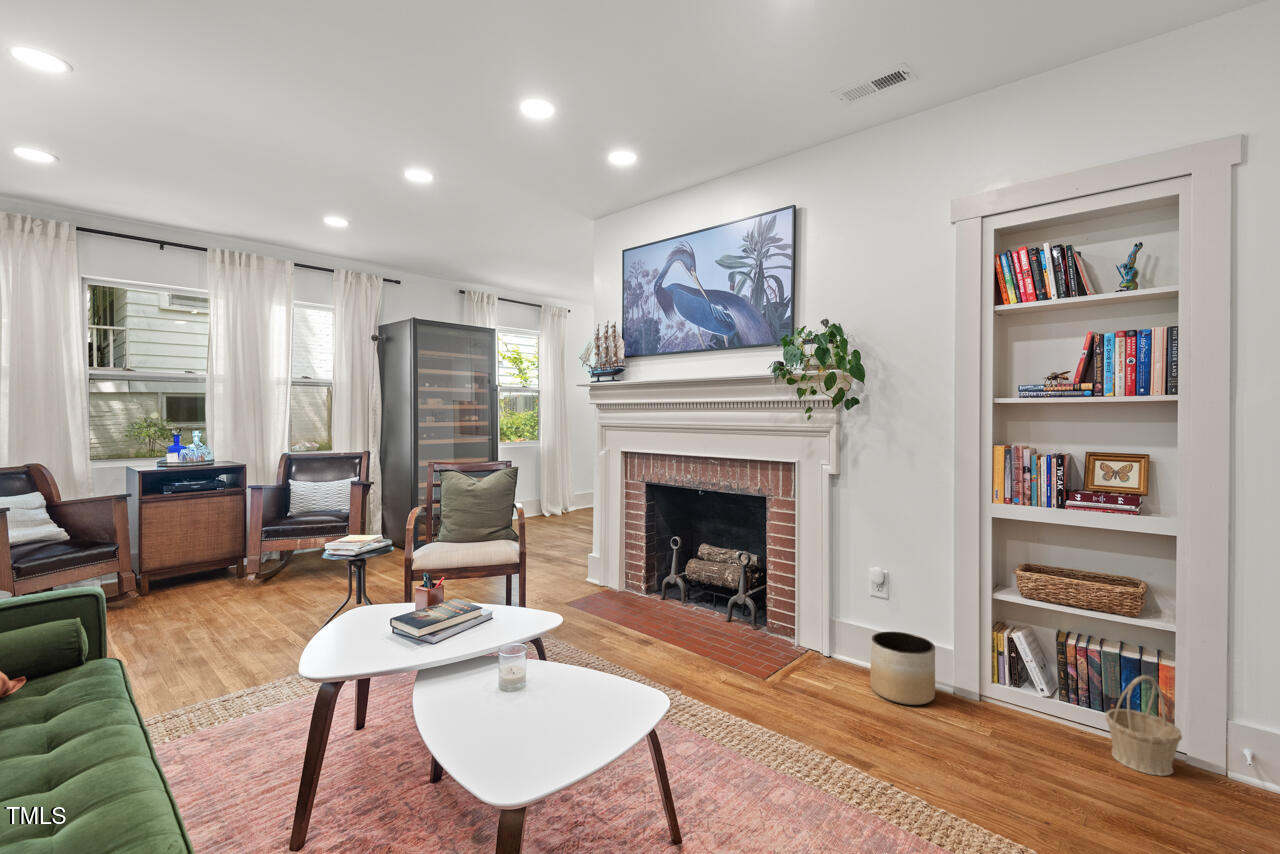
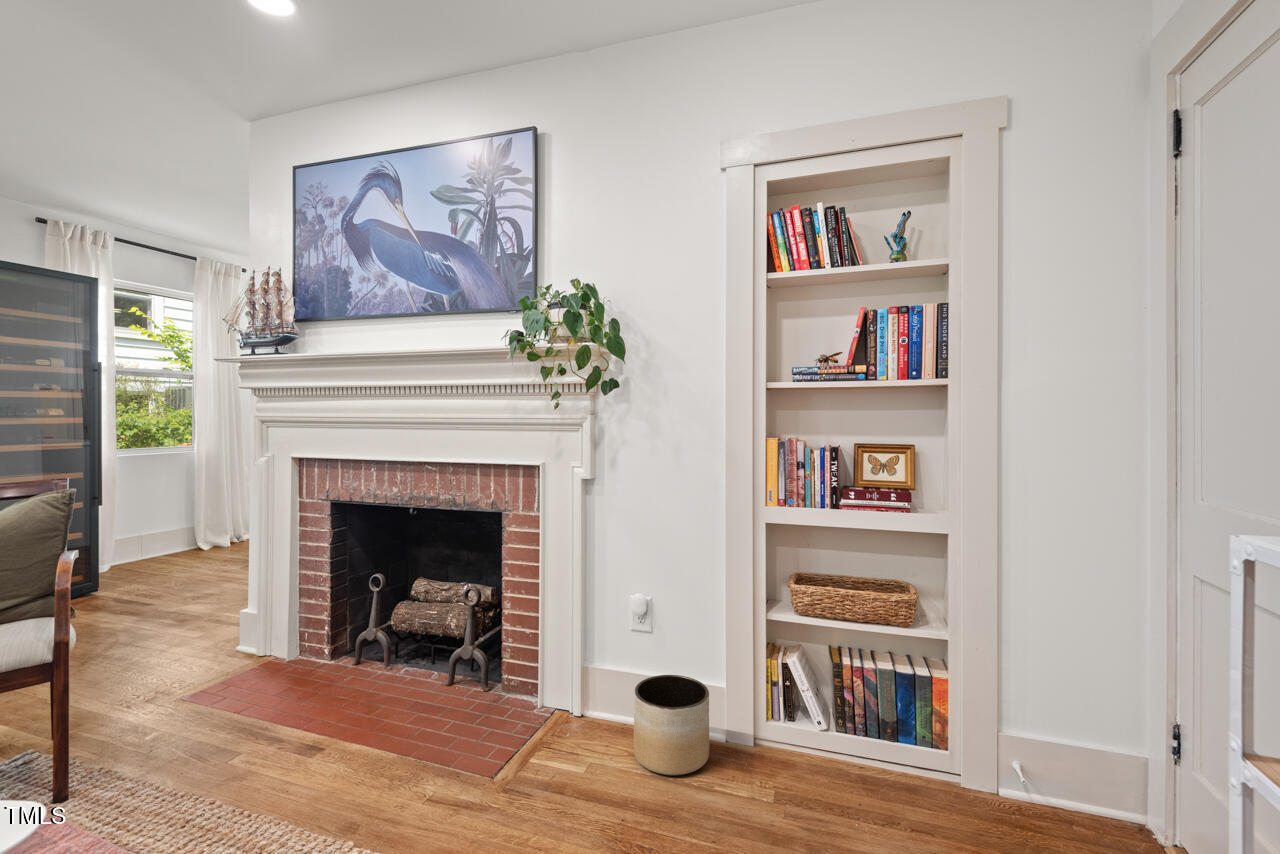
basket: present [1106,675,1182,776] -> none [889,695,963,813]

